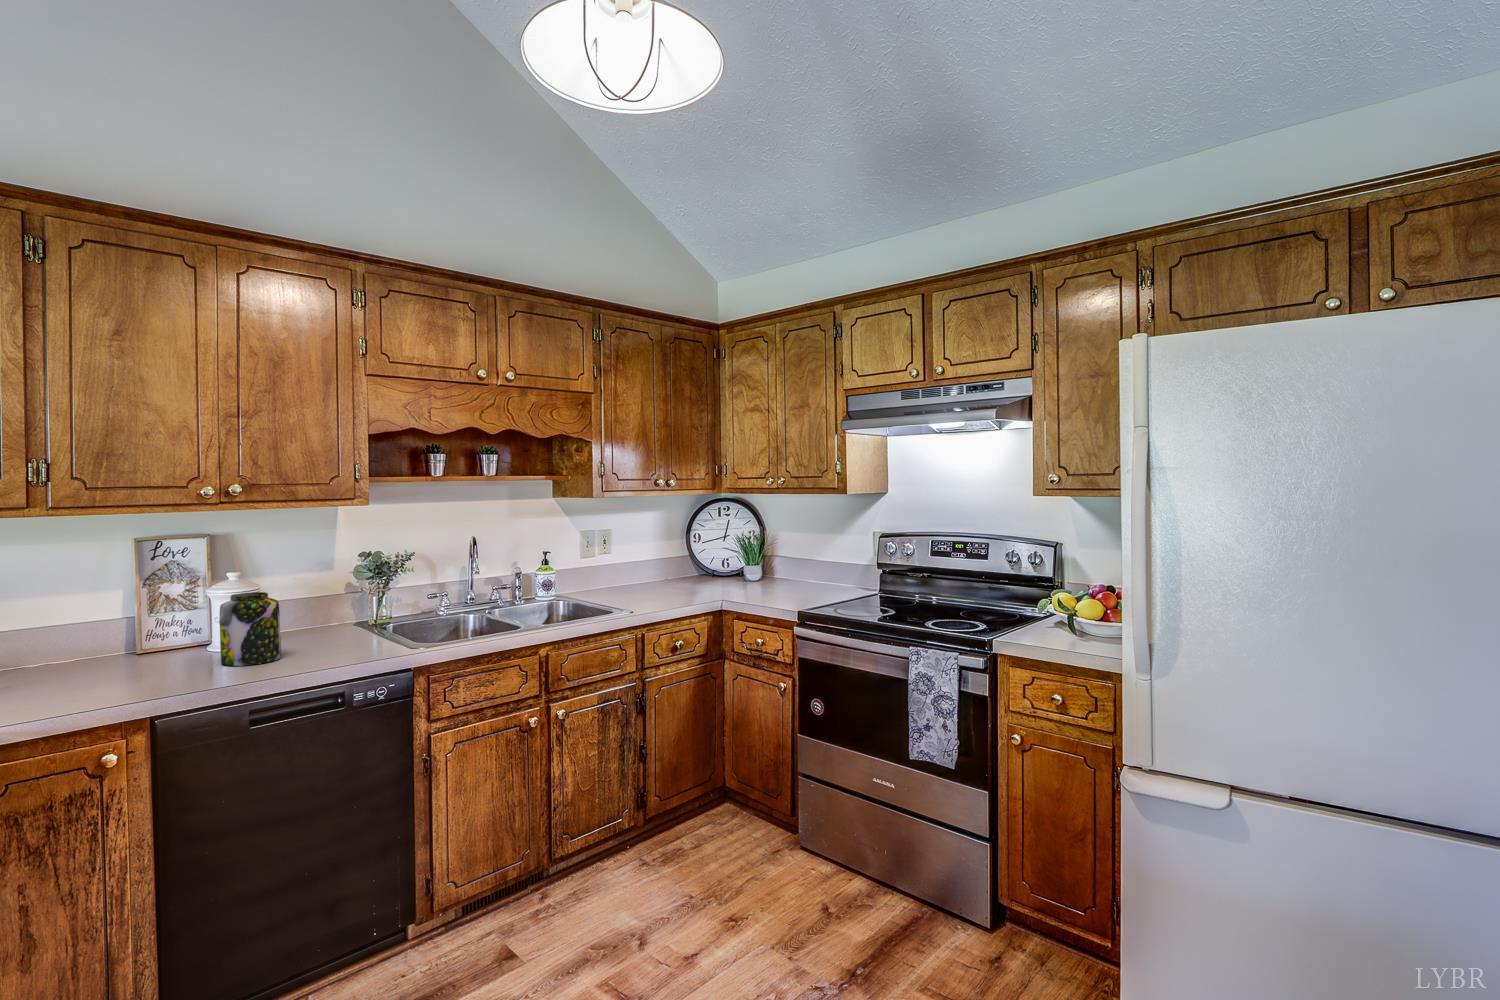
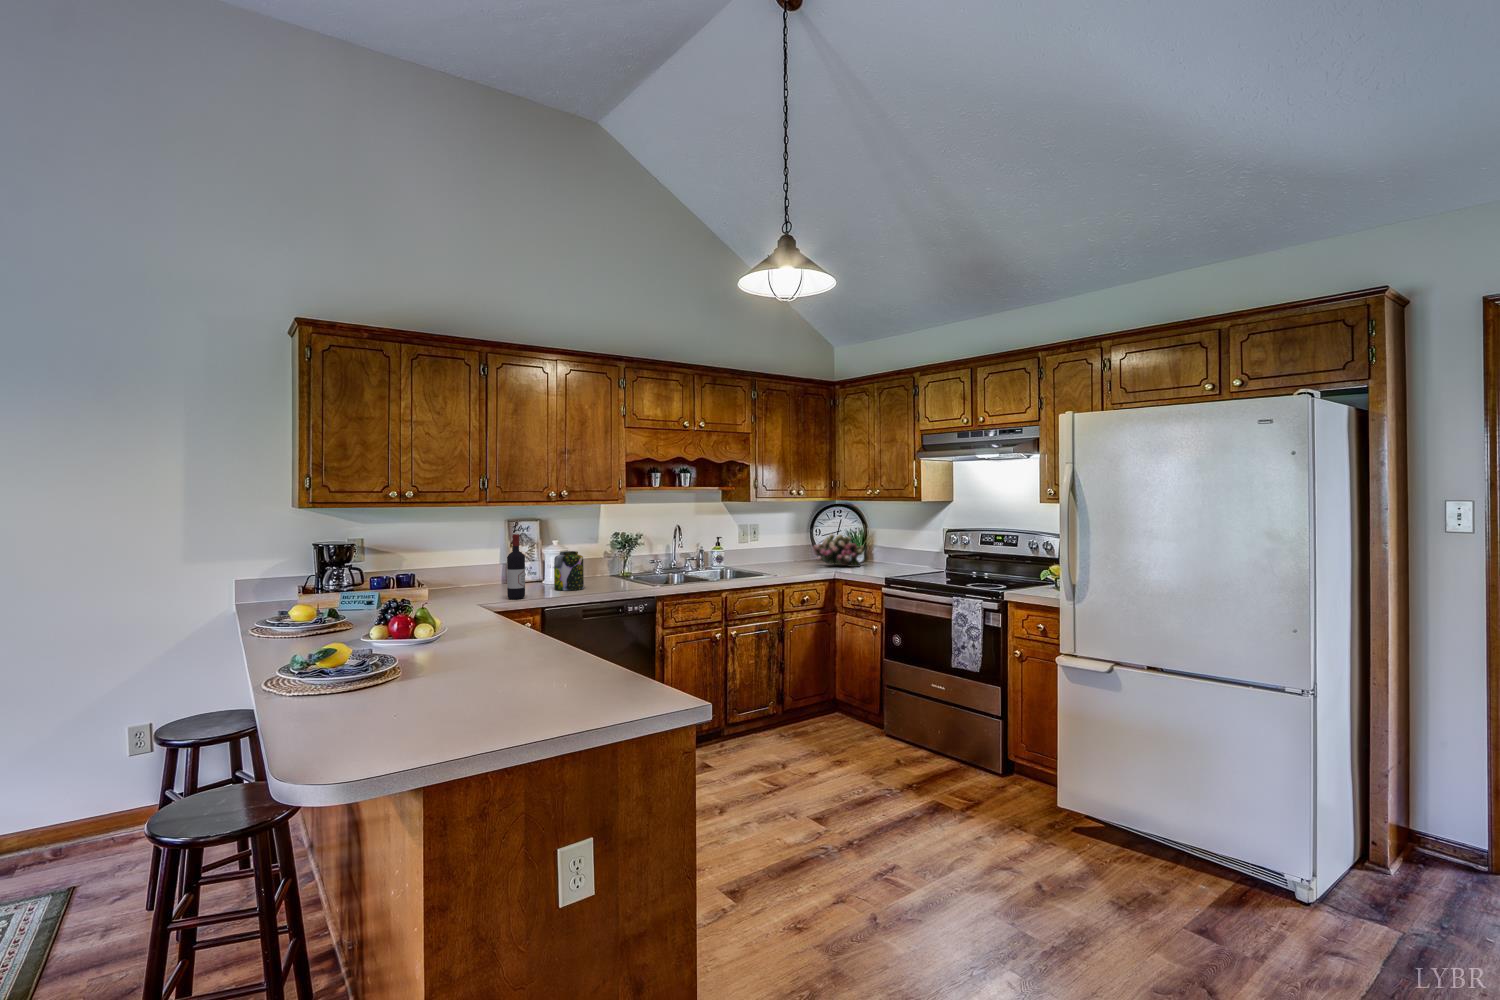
flower arrangement: none [689,540,763,588] -> present [813,533,864,567]
wine bottle: none [80,572,127,701] -> present [507,534,525,599]

